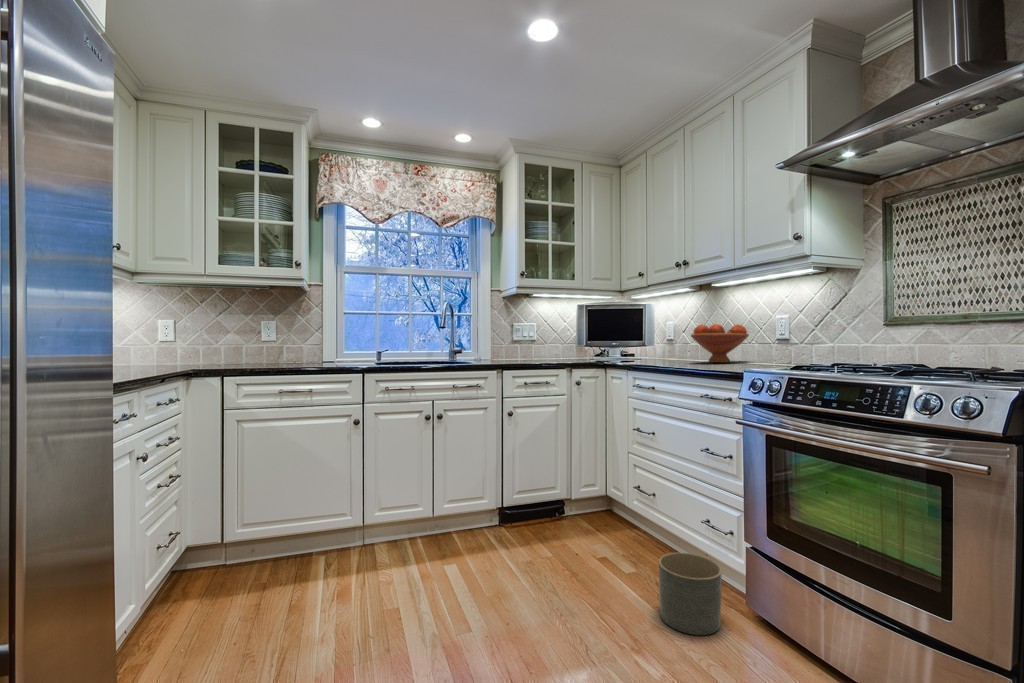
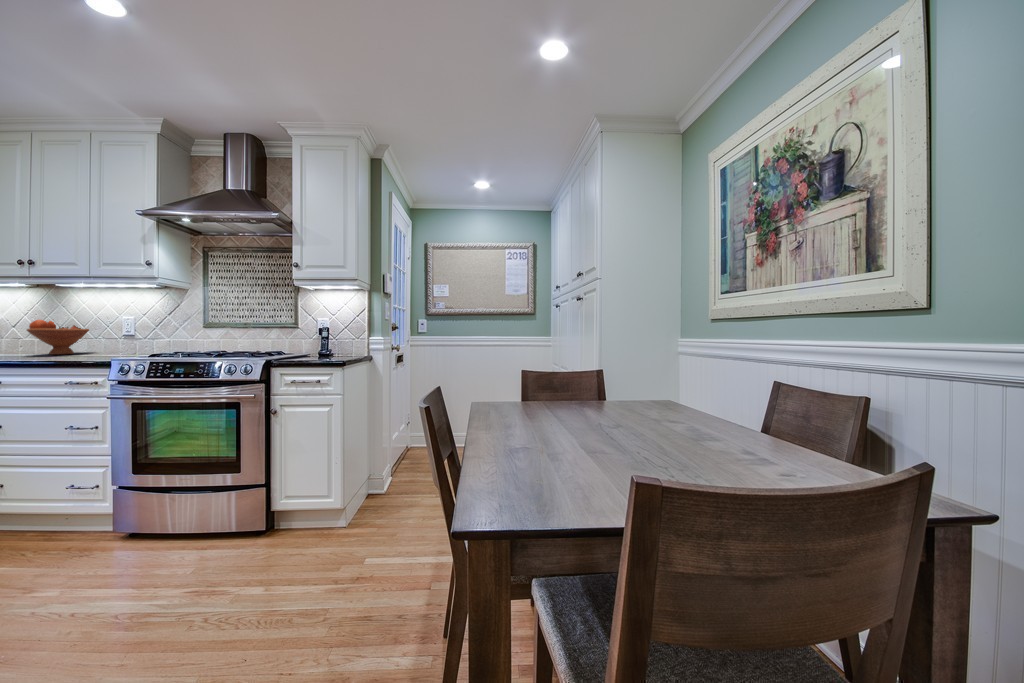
planter: present [659,553,722,635] -> none [28,508,94,570]

